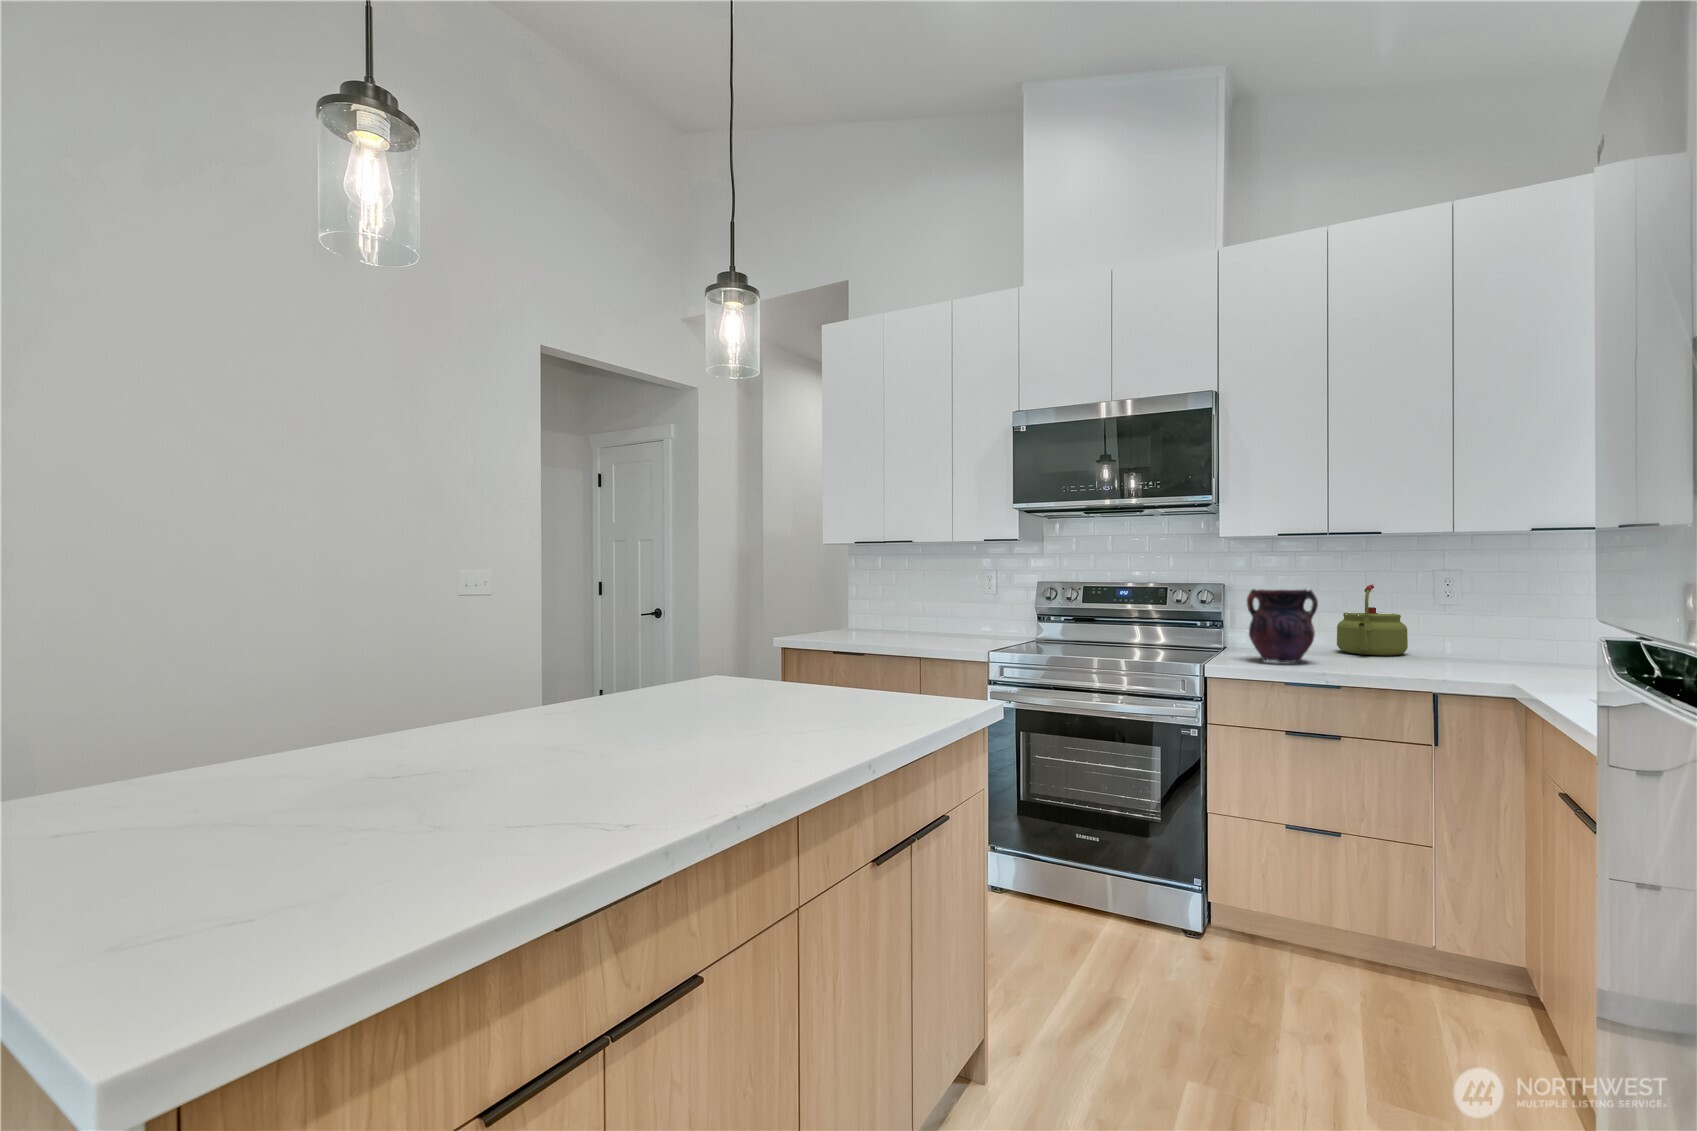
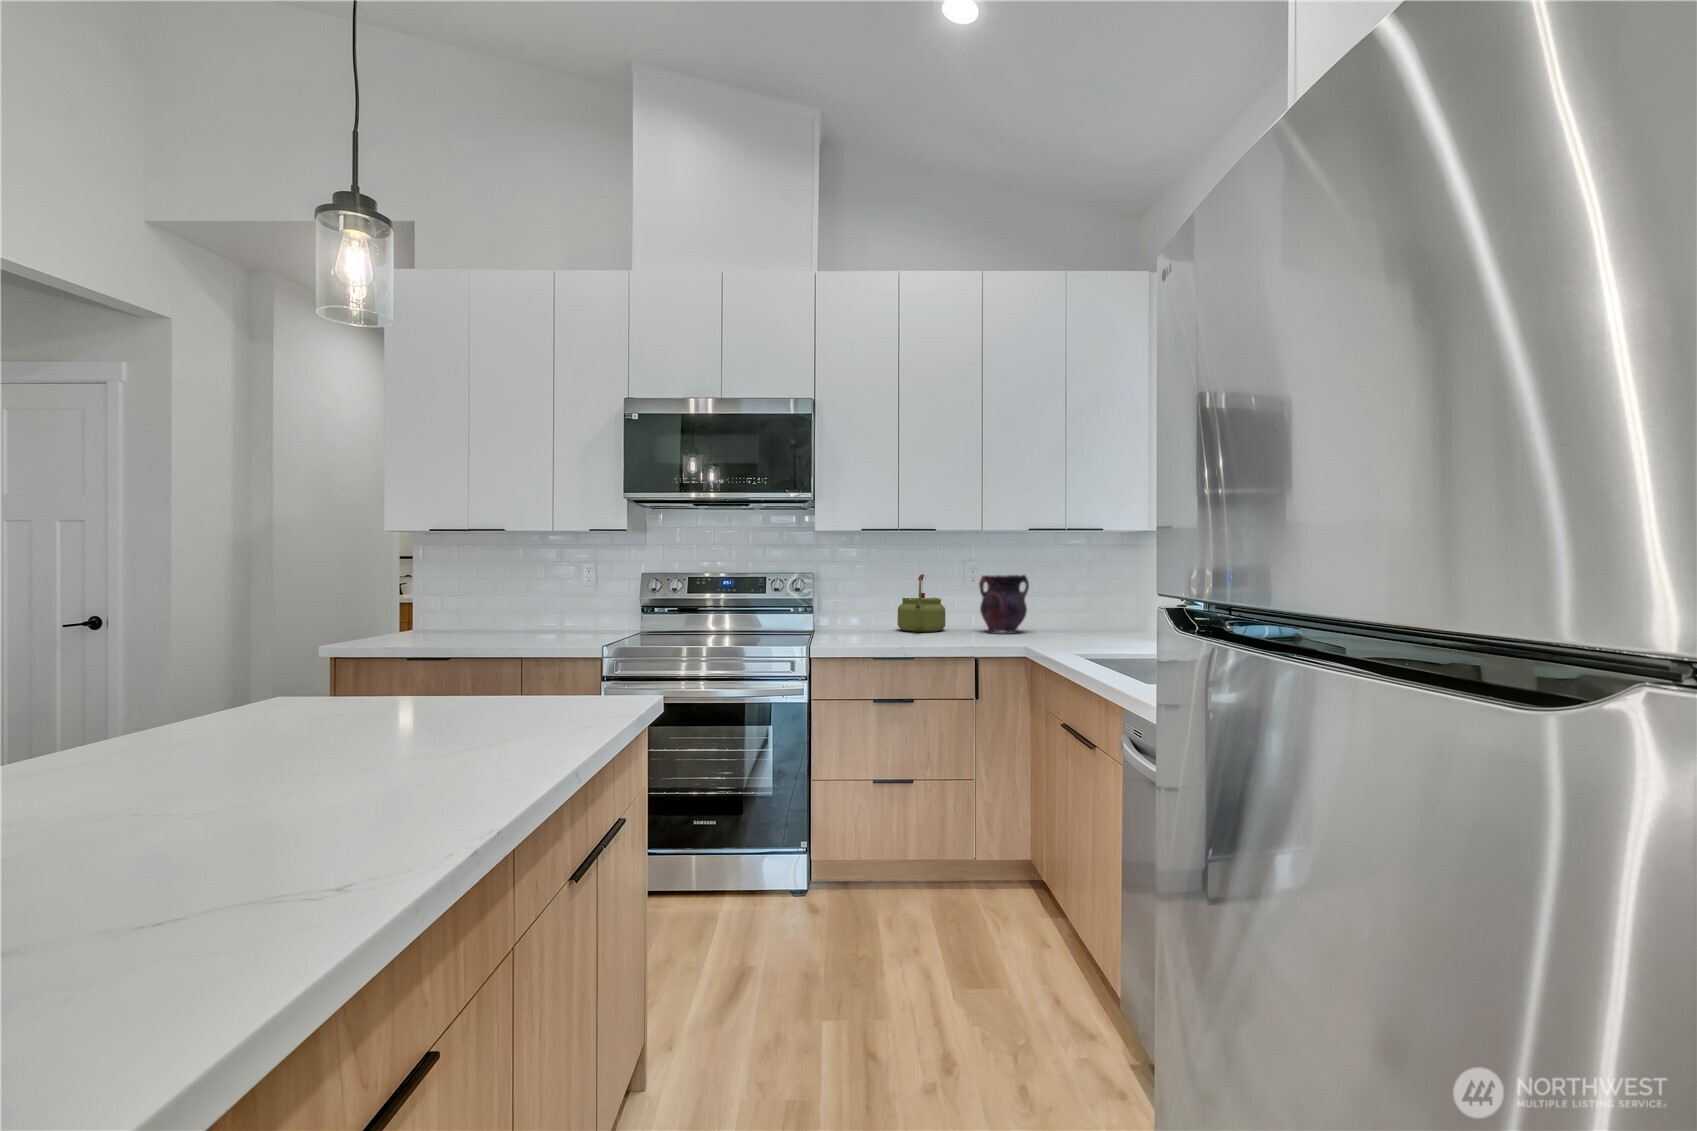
vase: present [1247,589,1318,662] -> present [979,575,1029,632]

